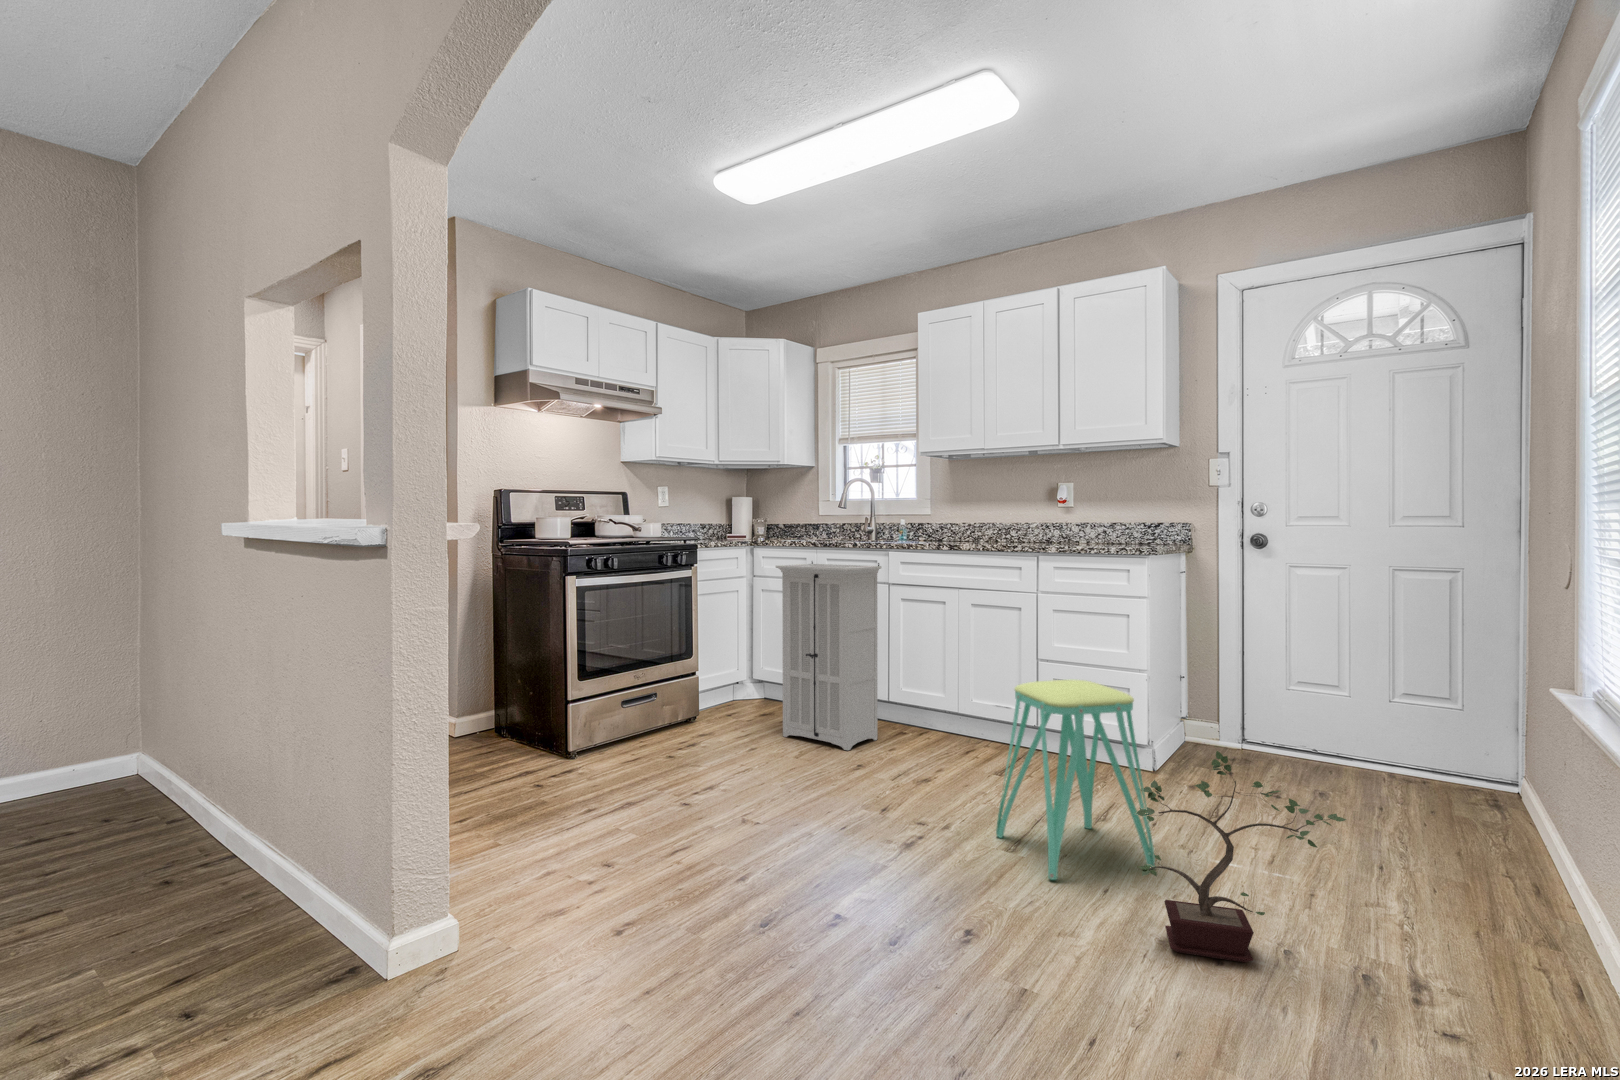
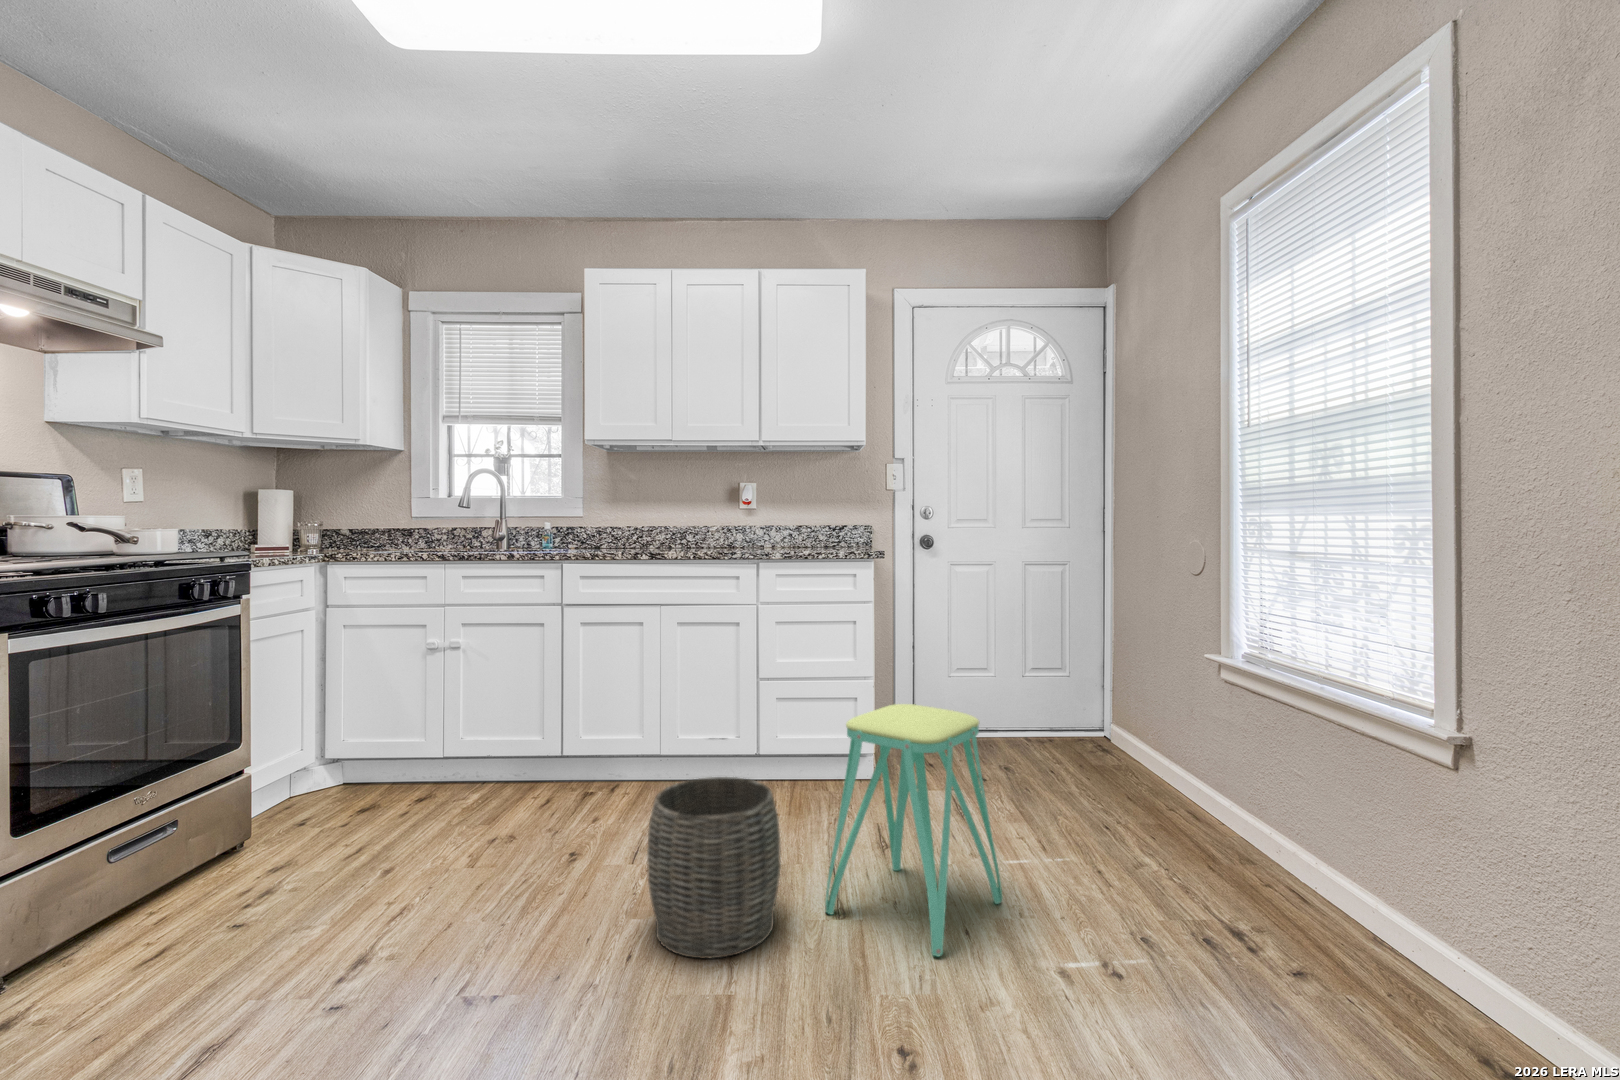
storage cabinet: present [776,562,881,750] -> none [409,578,569,836]
woven basket: none [863,715,962,839] -> present [647,777,781,958]
potted plant: present [1136,751,1346,963] -> none [1082,767,1261,1007]

